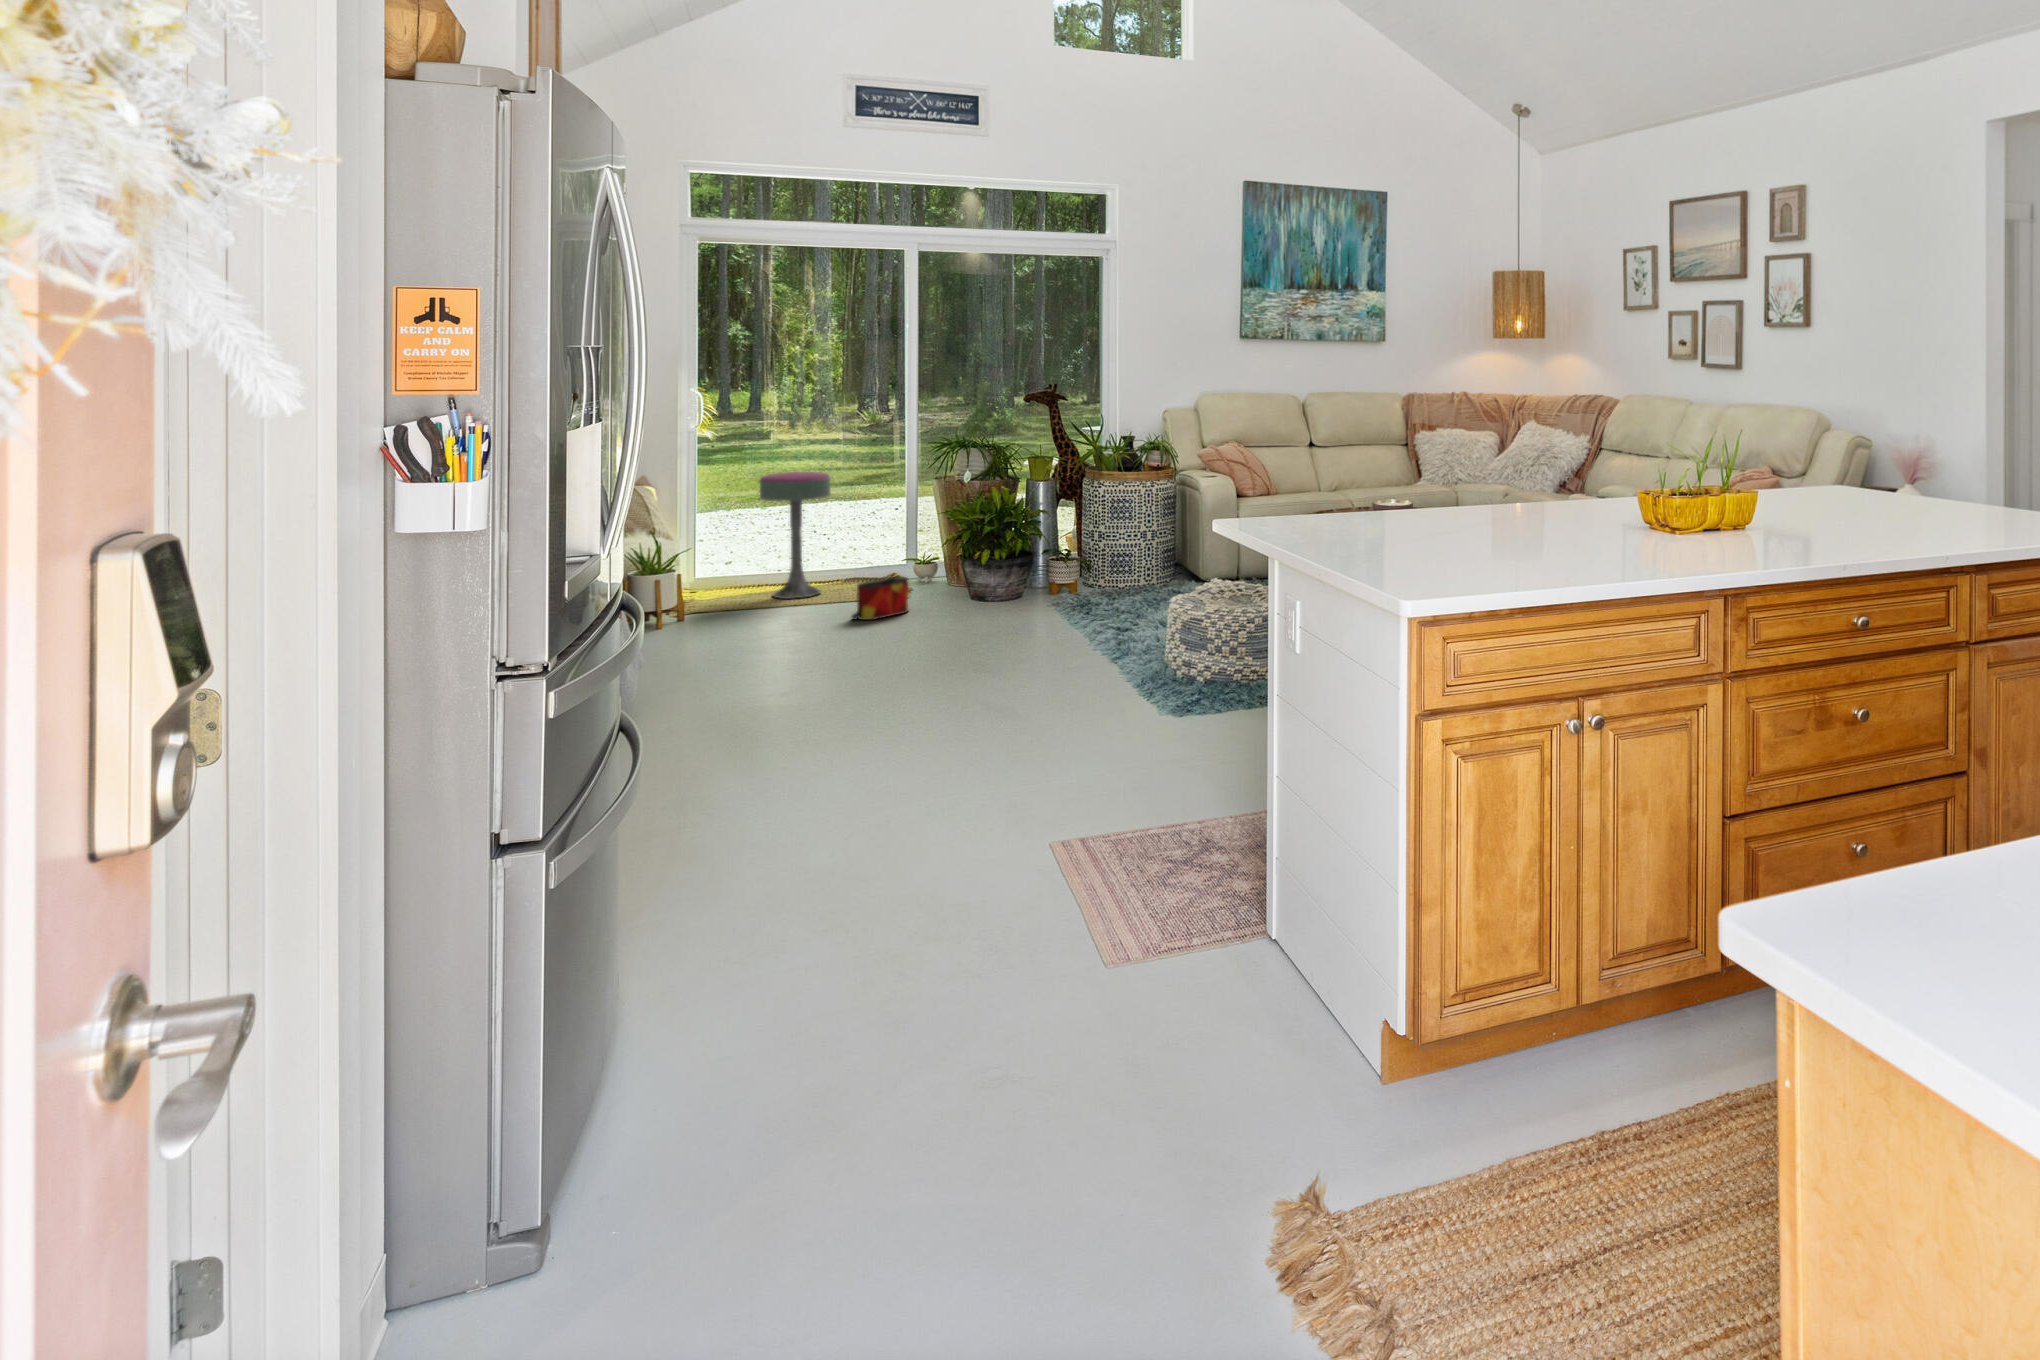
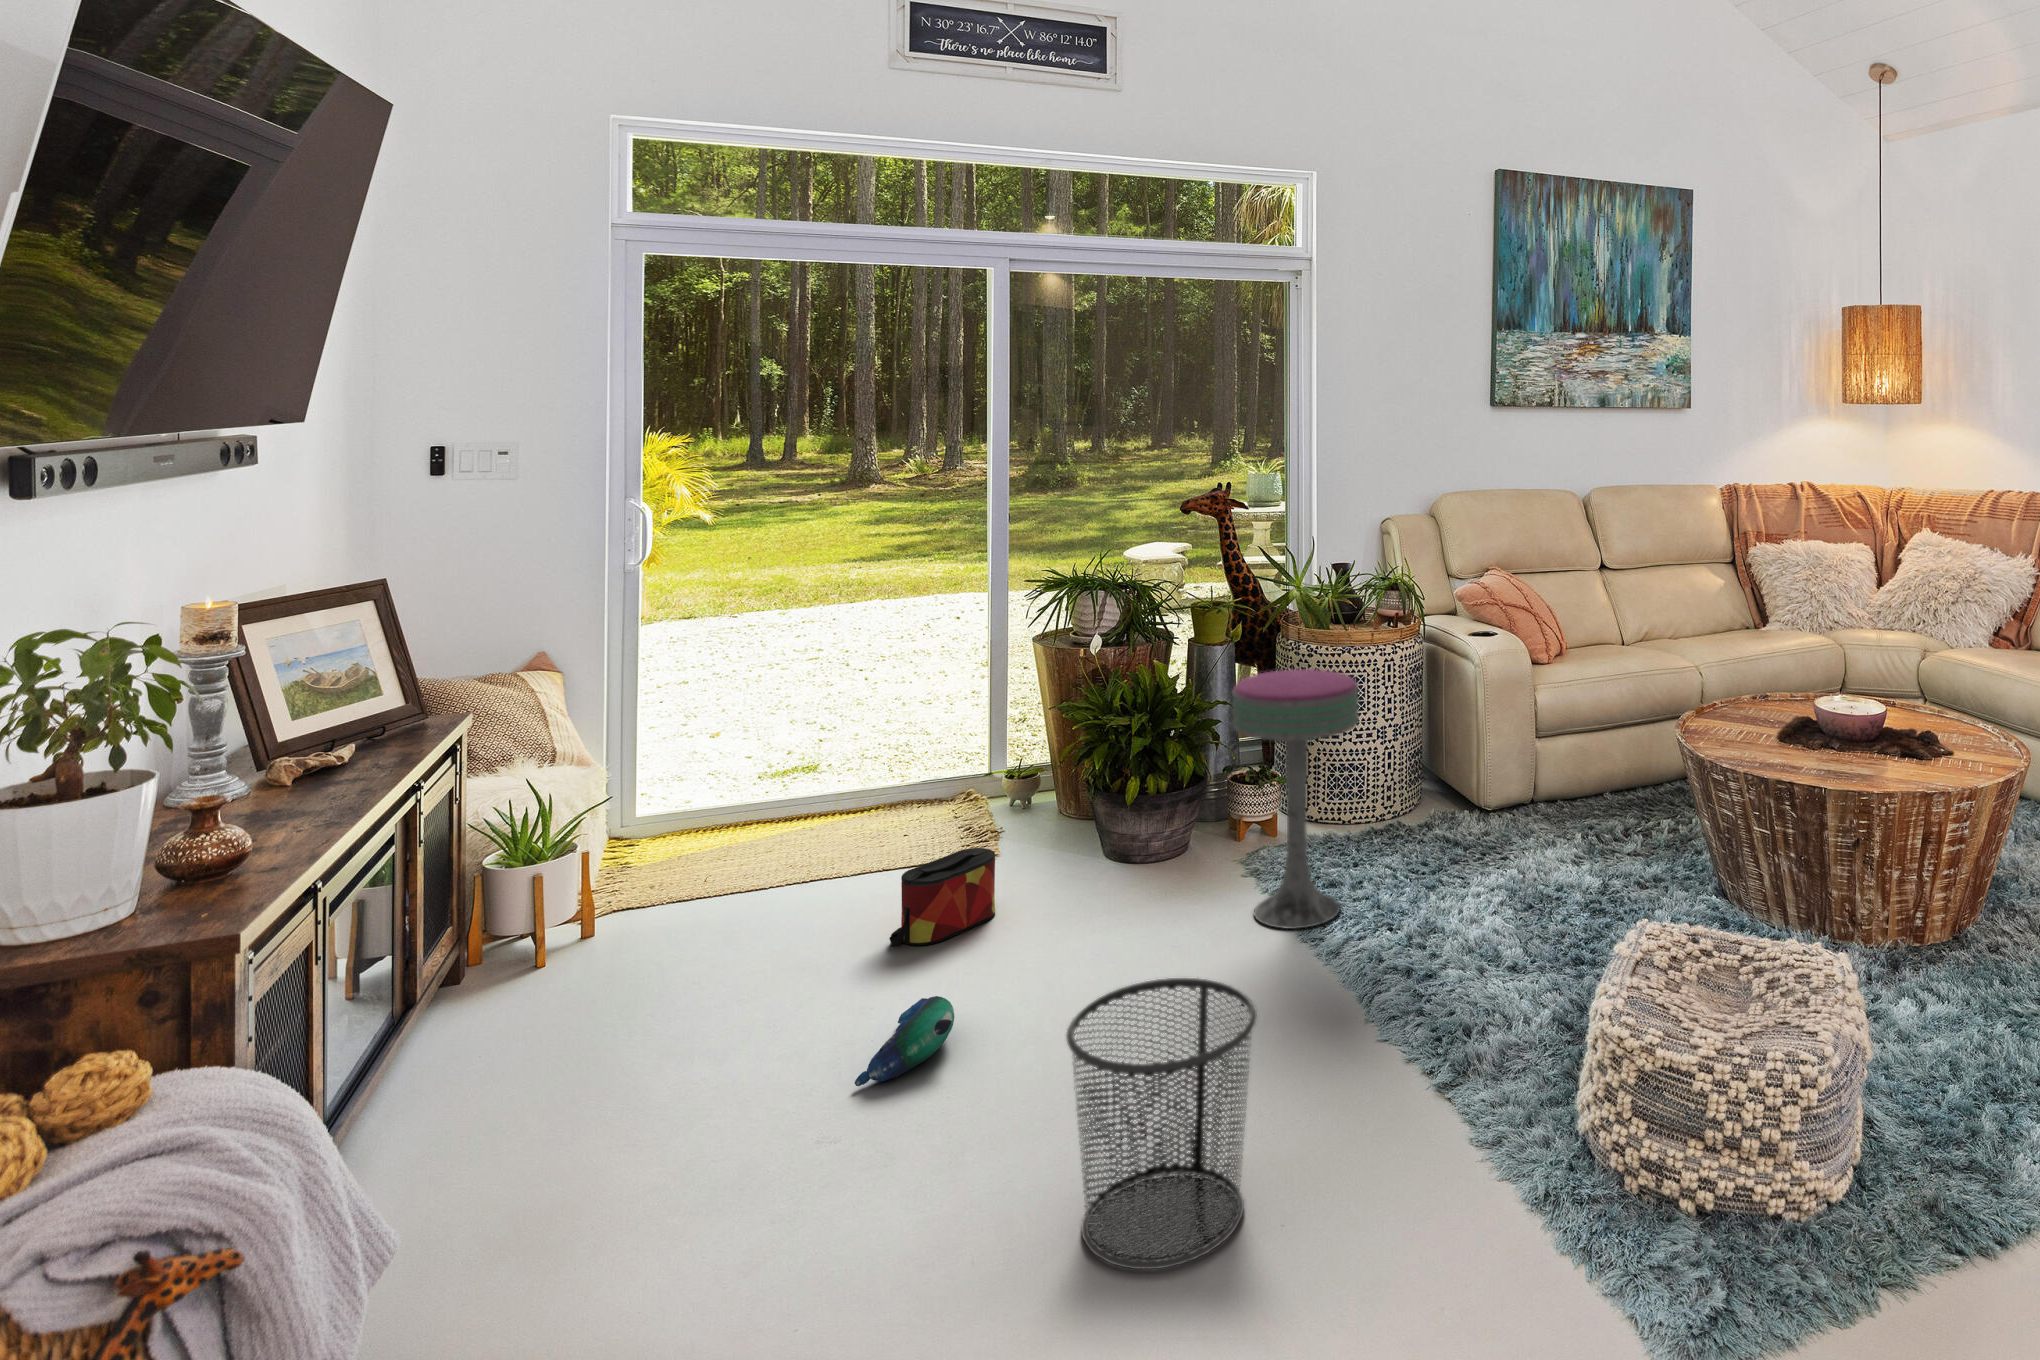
bar stool: present [759,472,831,599] -> present [1232,669,1359,929]
trash can: none [928,588,1014,692] -> present [1066,978,1257,1269]
plush toy: none [835,623,884,654] -> present [855,996,954,1086]

